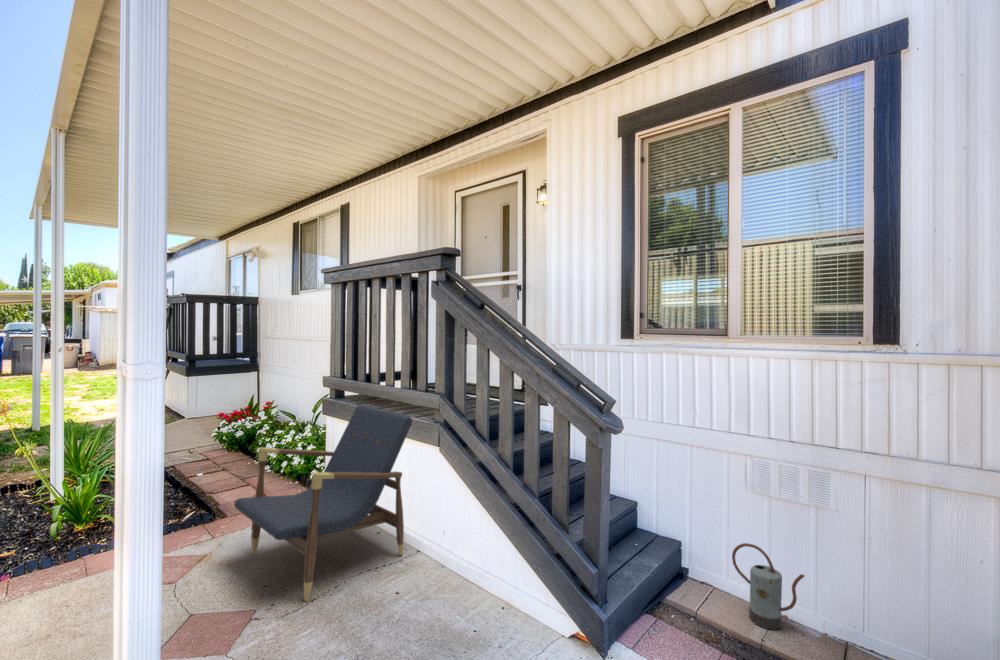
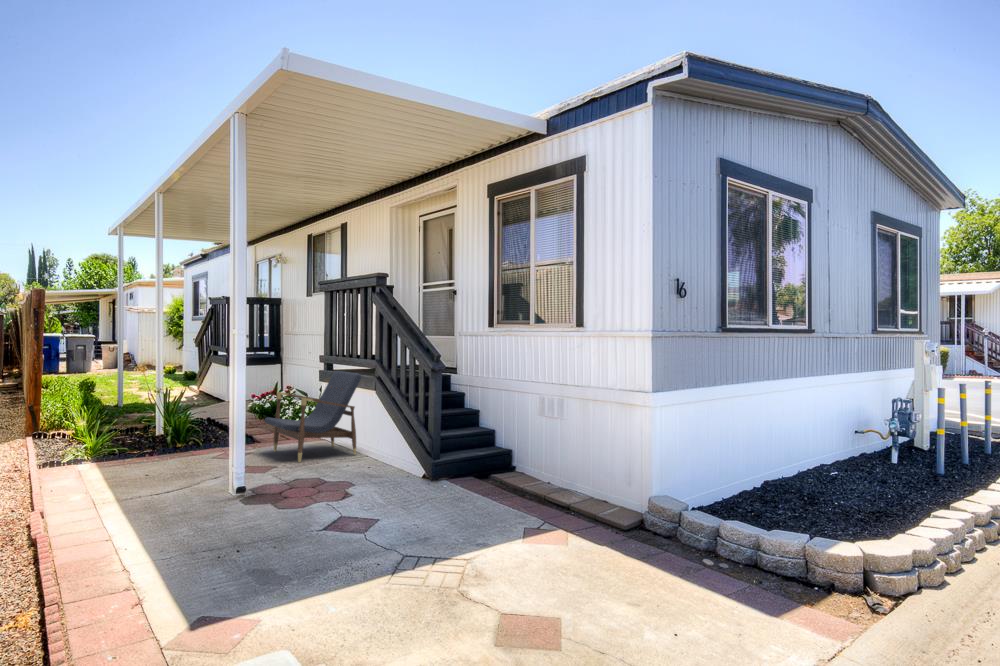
watering can: present [732,543,805,630] -> none [524,439,548,482]

